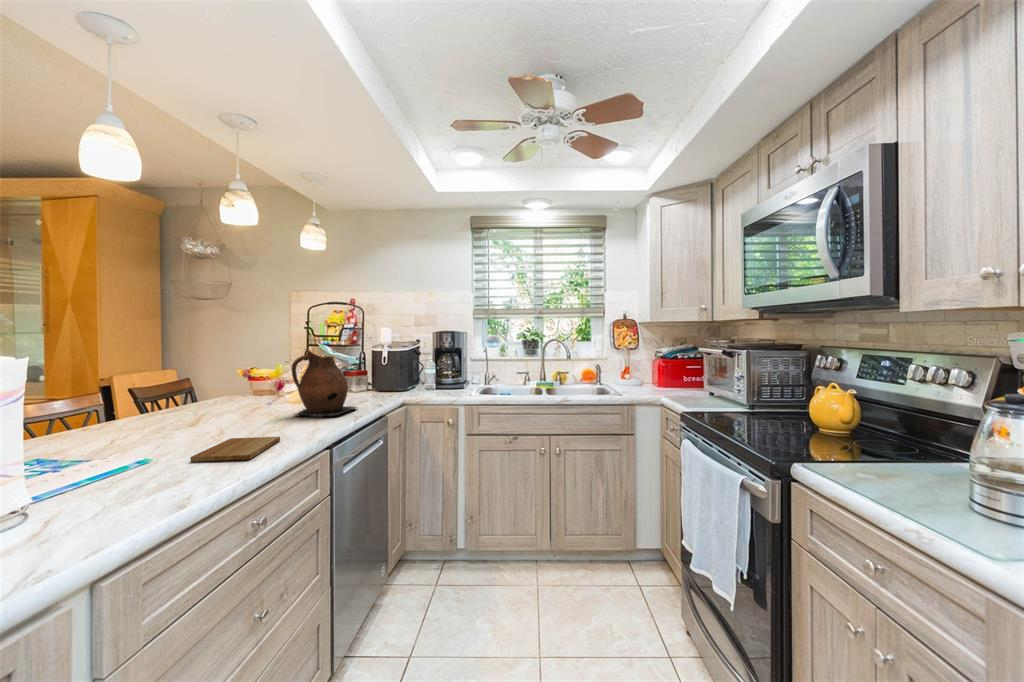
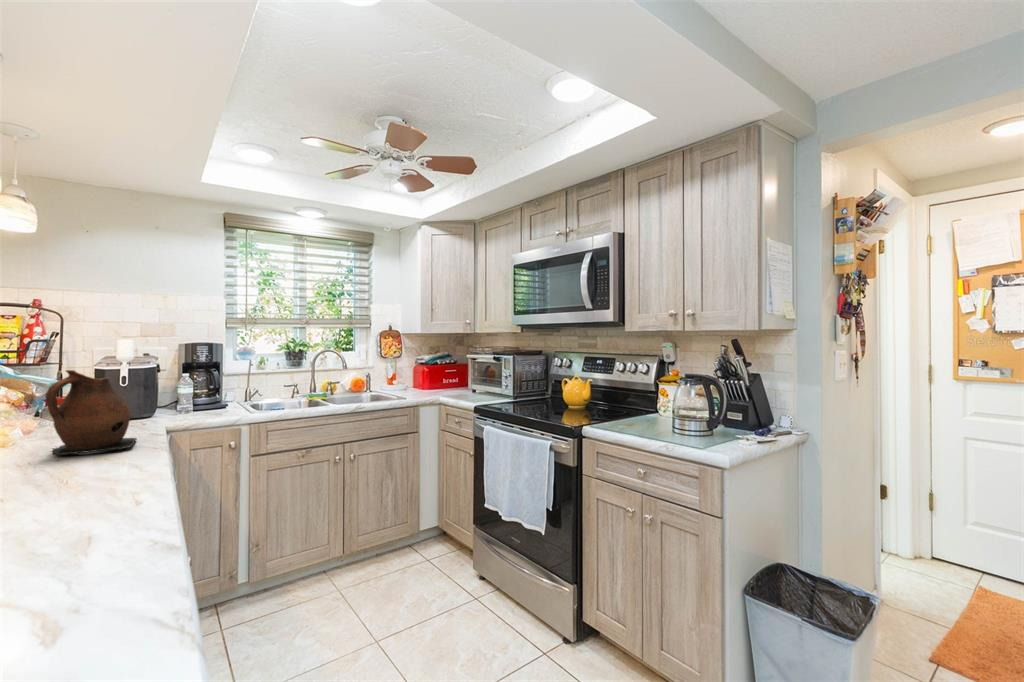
cutting board: present [191,437,280,462] -> none [40,473,129,511]

